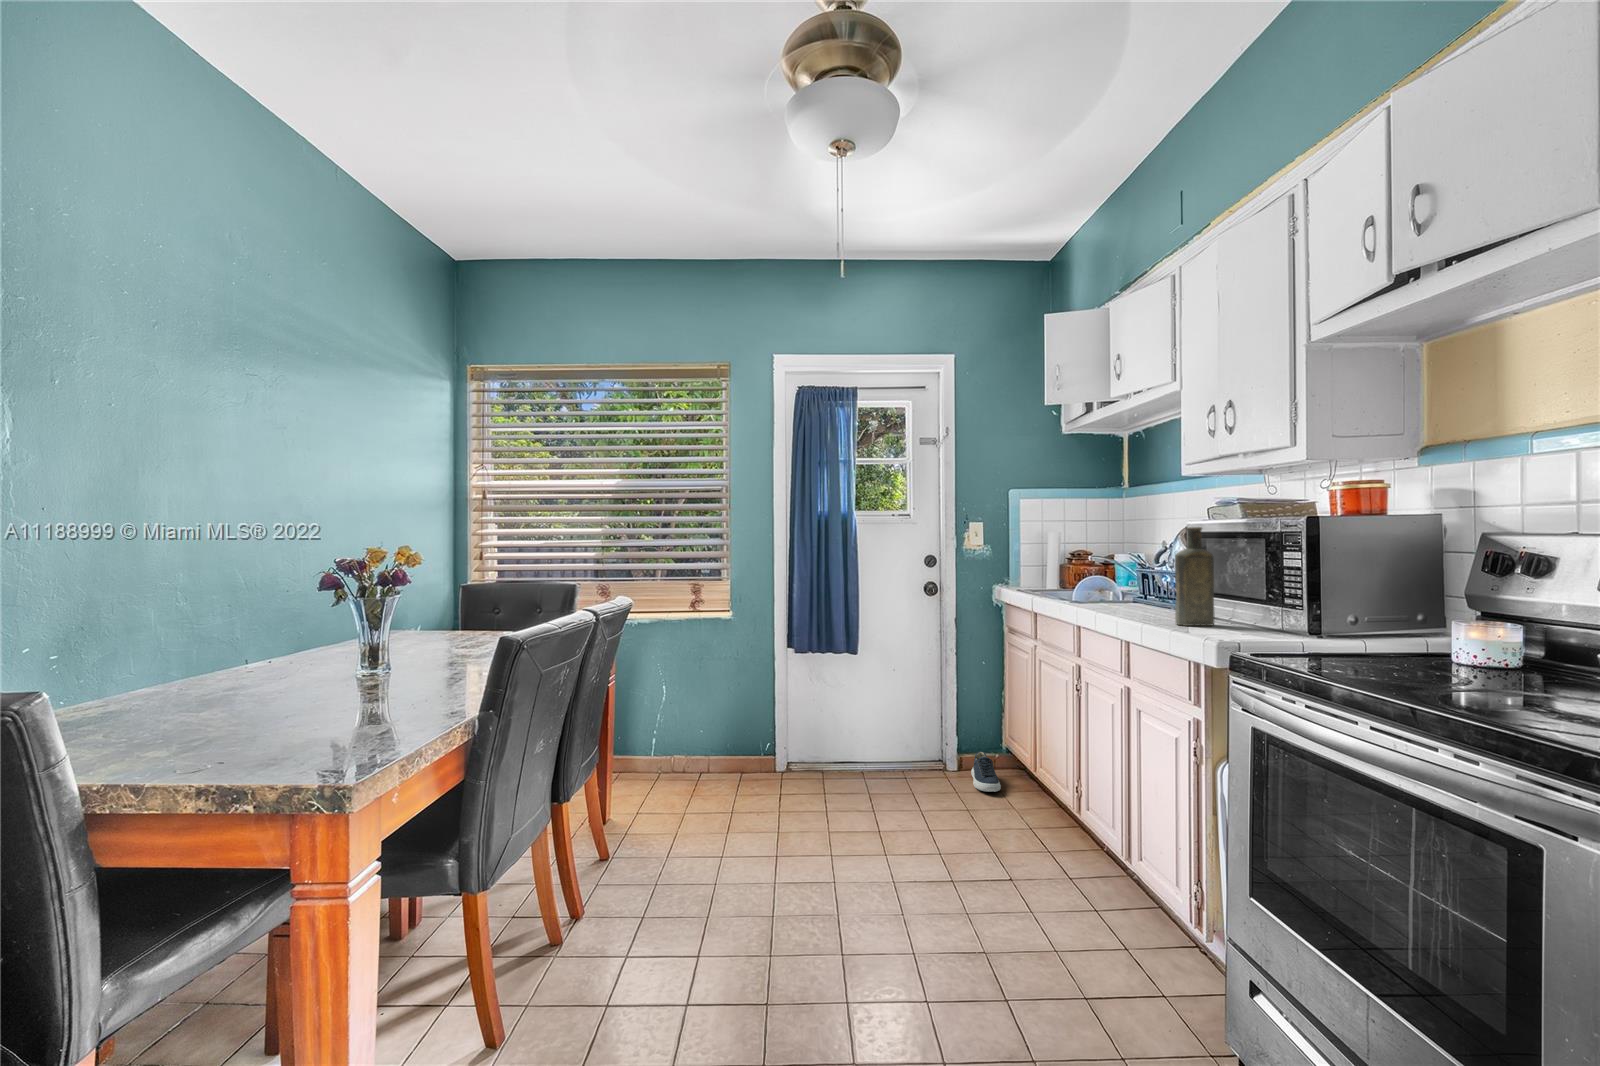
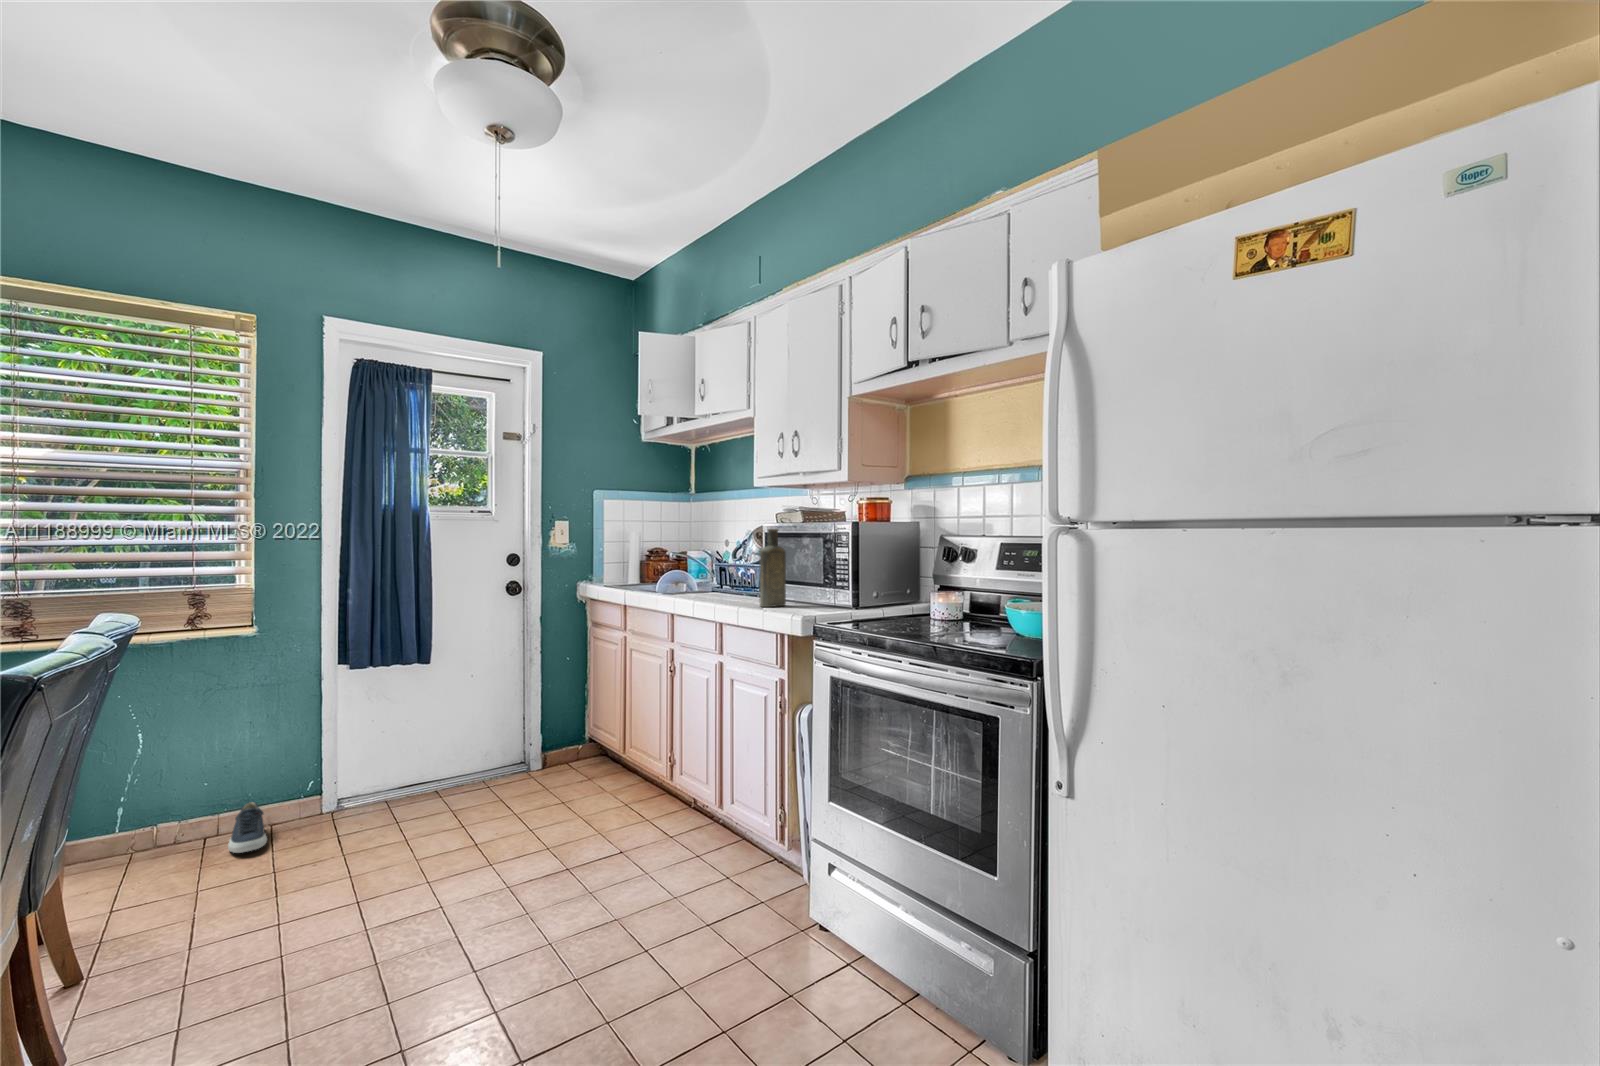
shoe: present [971,752,1001,792] -> present [228,802,267,853]

